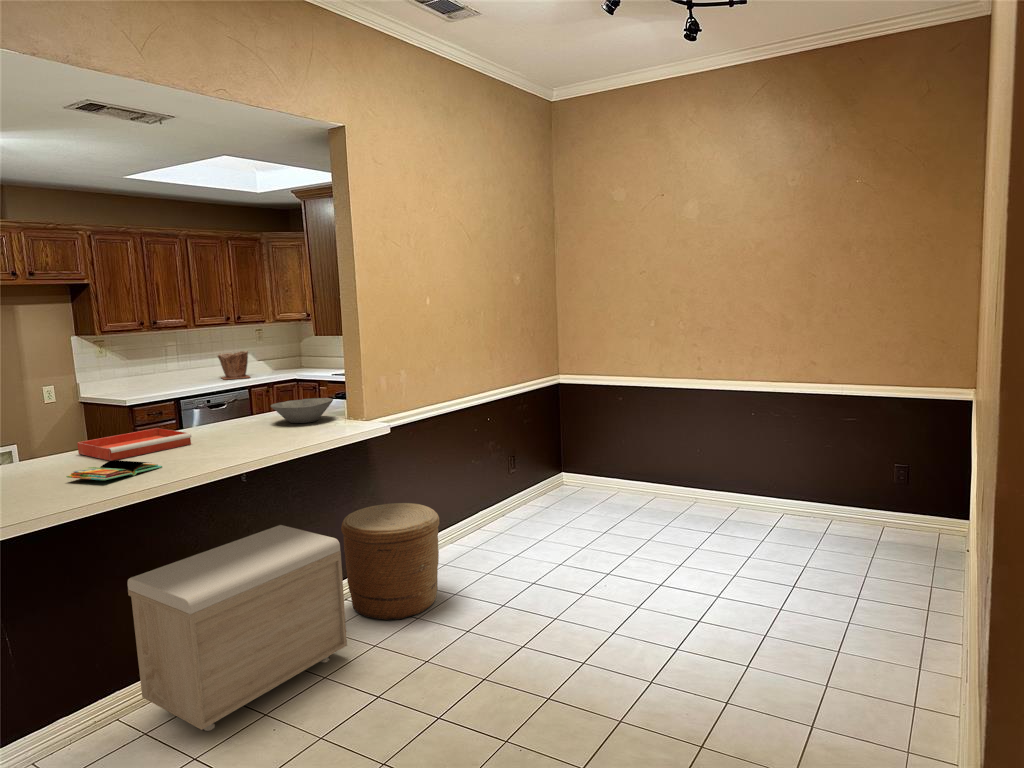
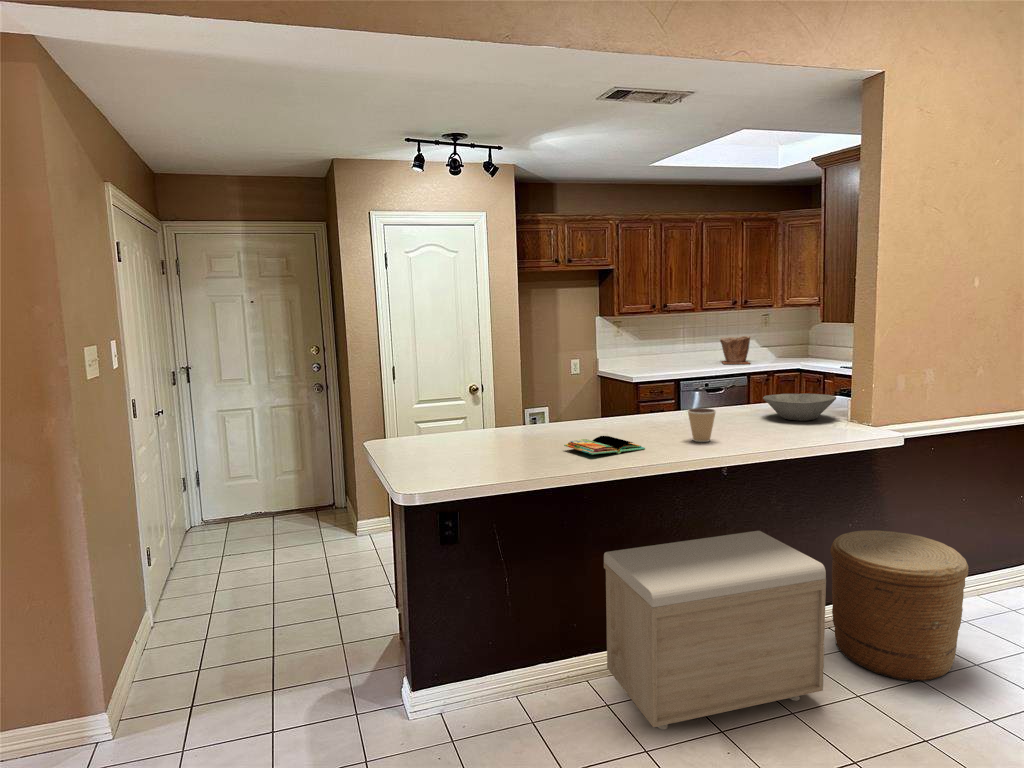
coffee cup: none [202,420,230,453] -> present [688,408,716,442]
tray: present [77,428,192,461] -> none [581,408,679,435]

